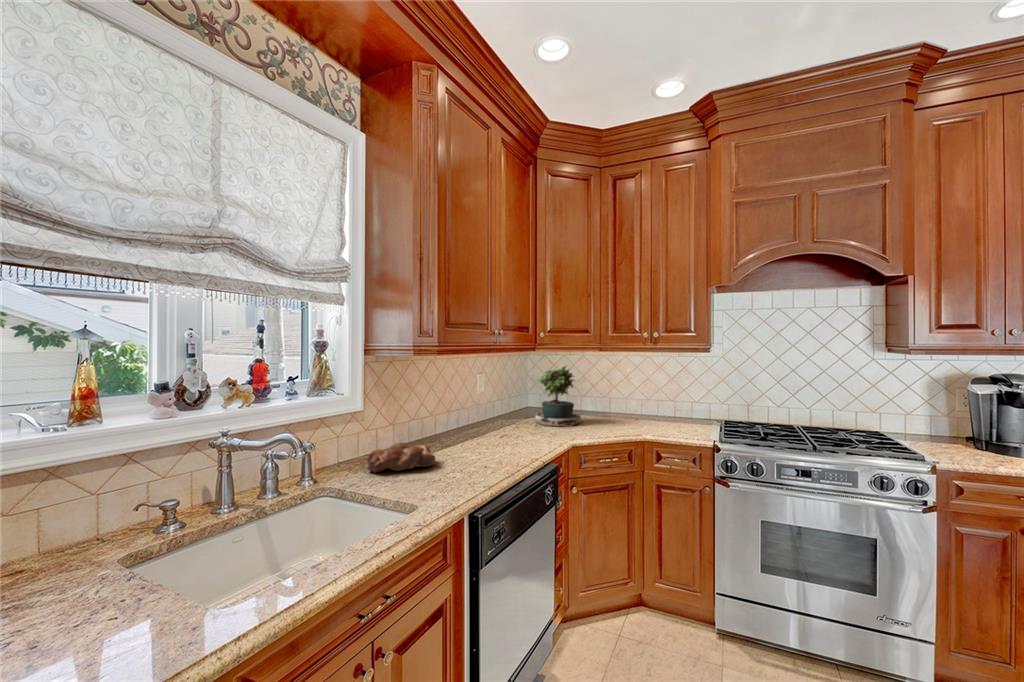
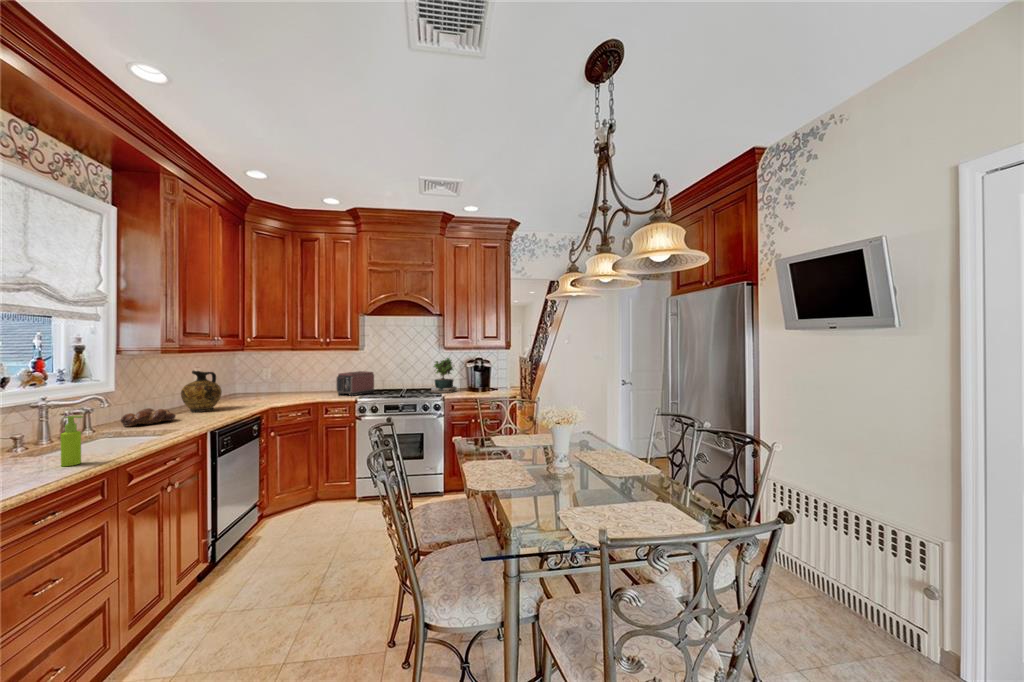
potted plant: present [536,366,581,426] -> present [431,358,457,393]
ceramic jug: none [454,382,505,447] -> present [181,371,222,412]
toaster: none [672,389,737,435] -> present [336,371,374,396]
soap dispenser: none [126,509,171,637] -> present [61,415,83,466]

